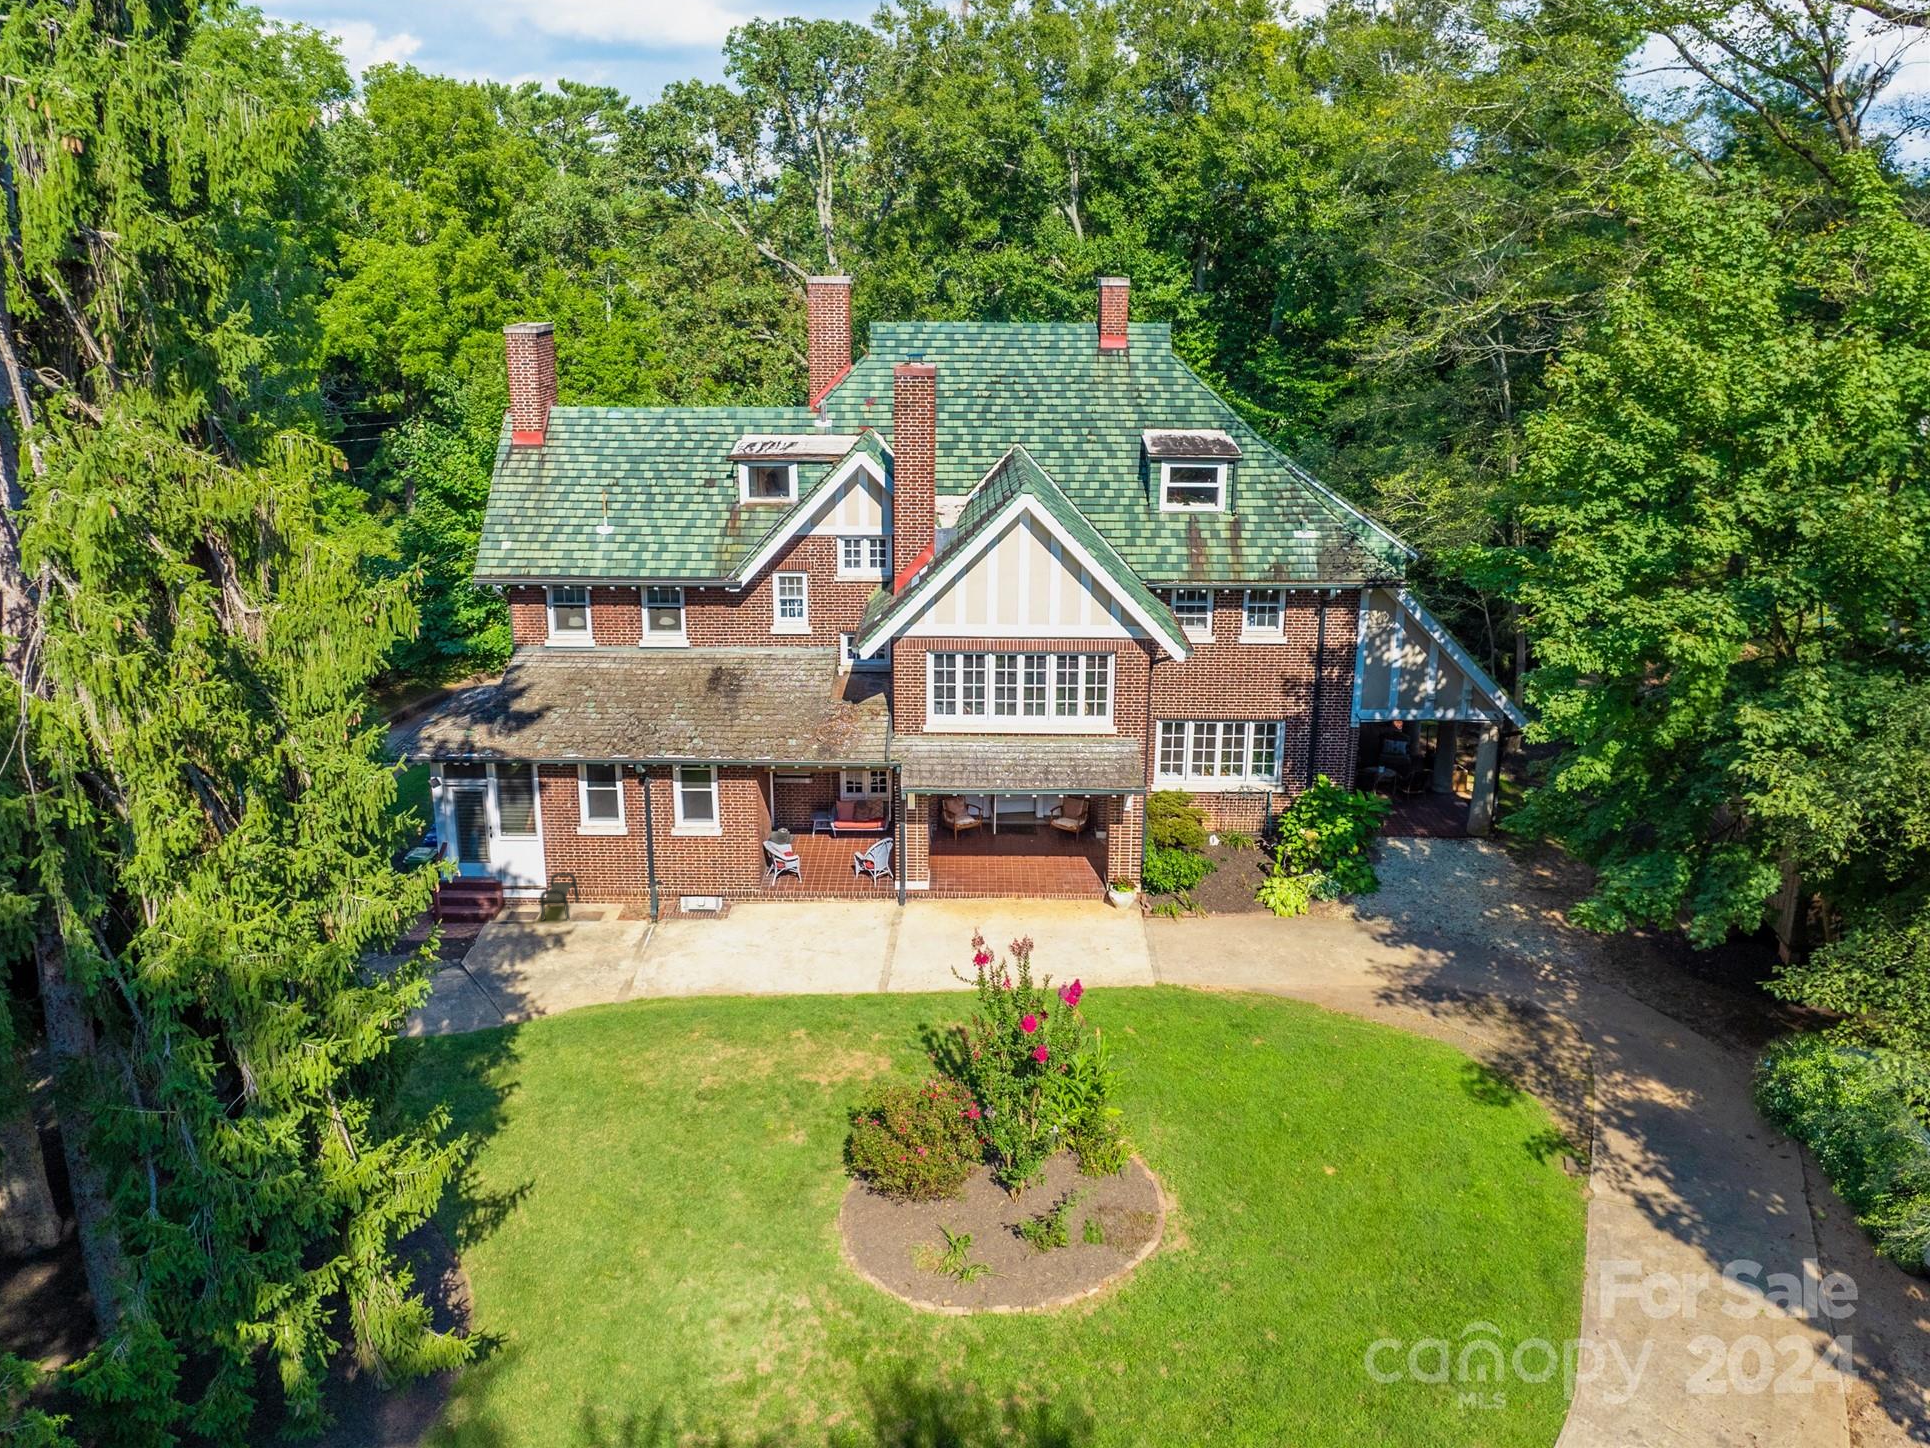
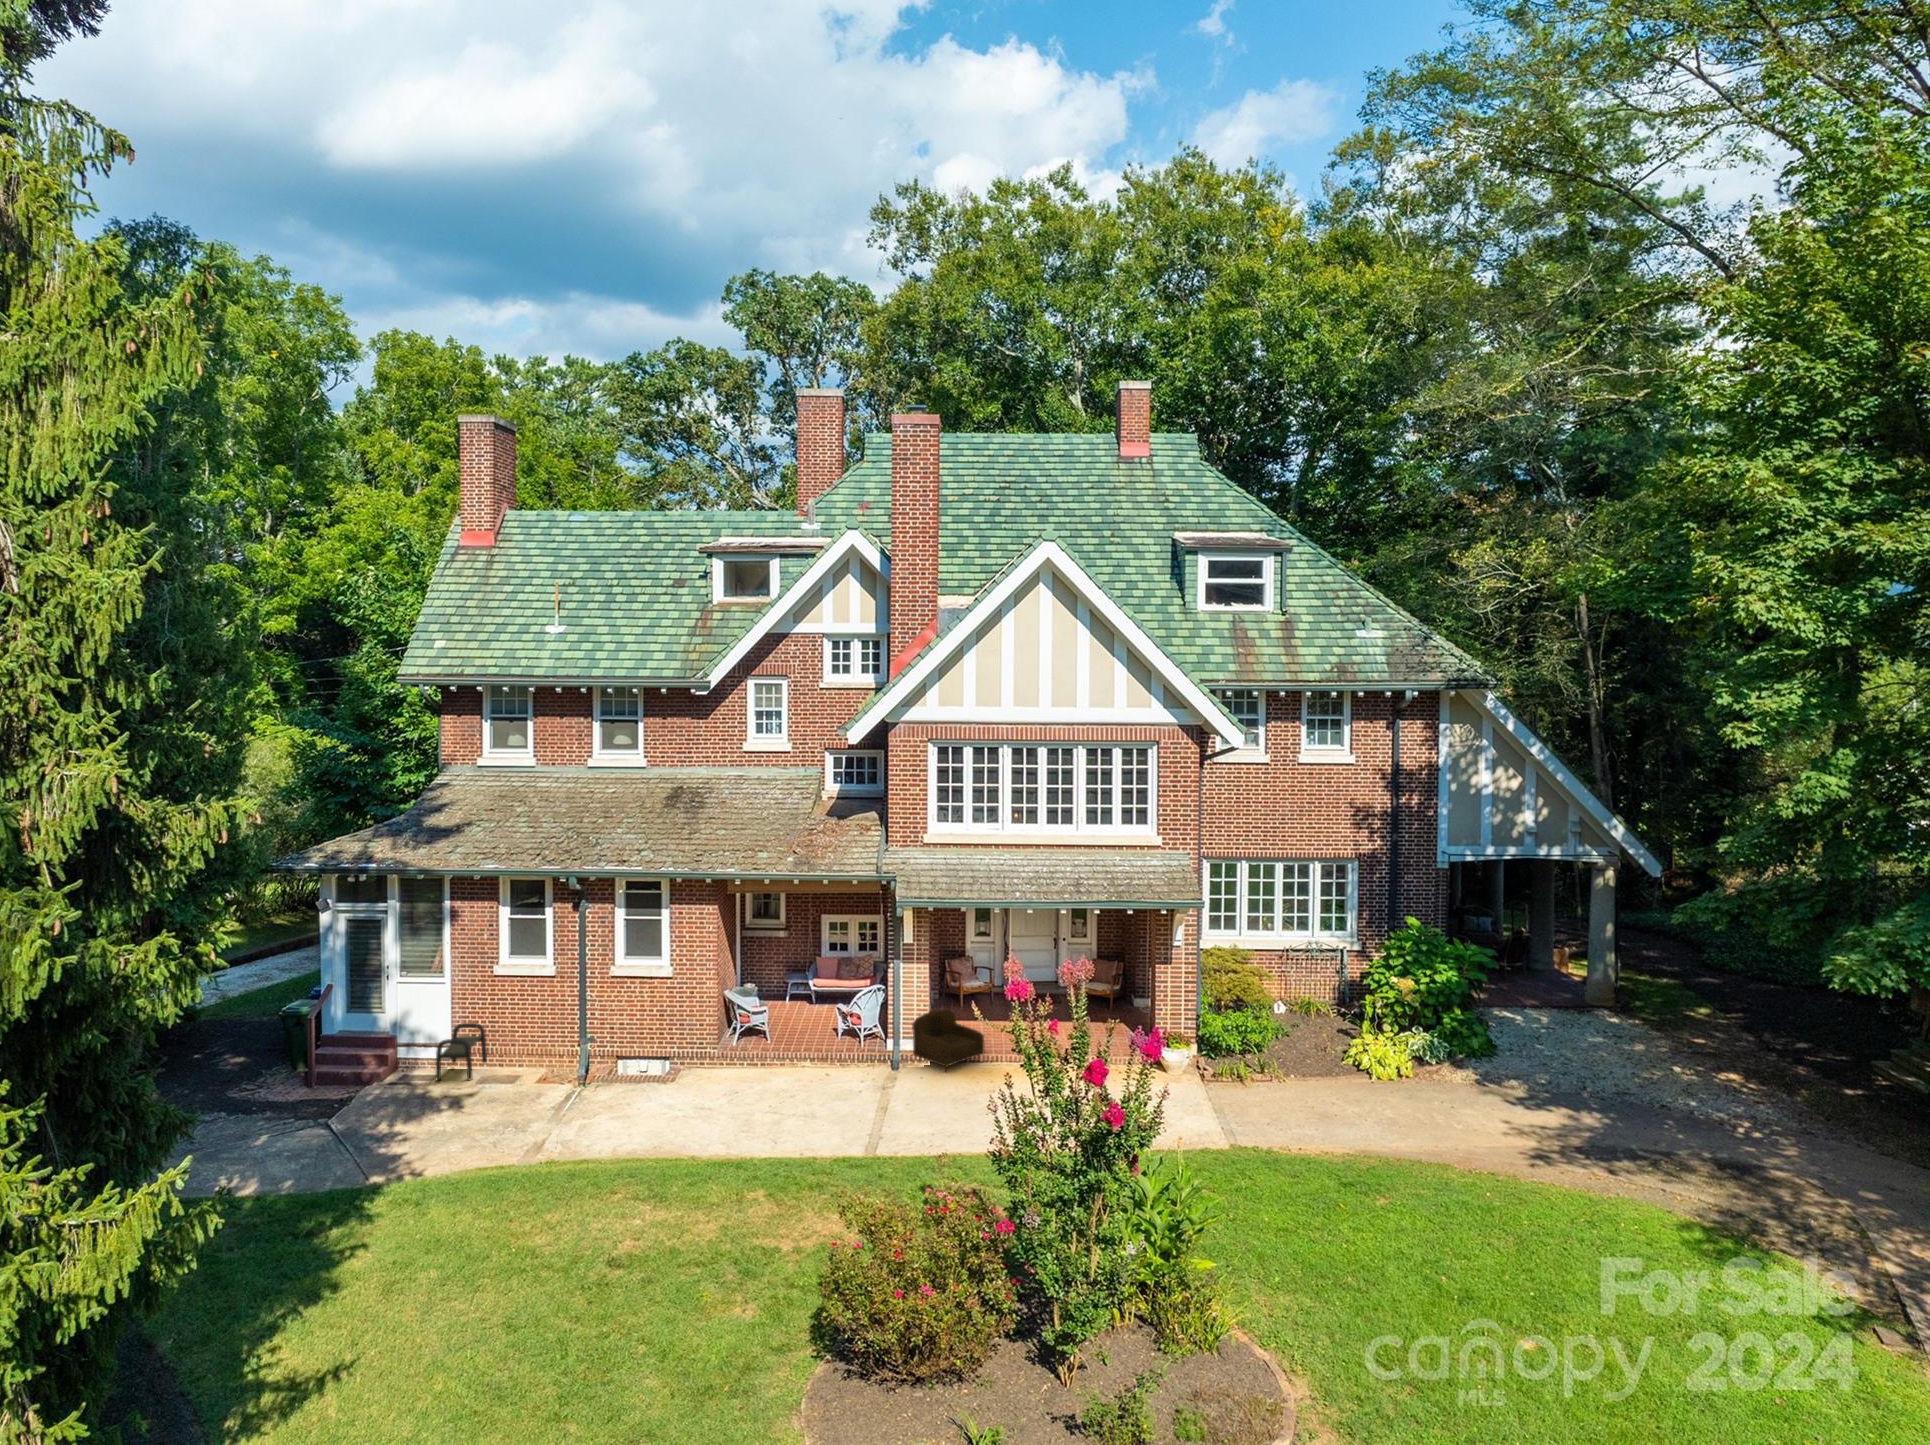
armchair: none [915,856,973,909] -> present [912,1009,984,1069]

